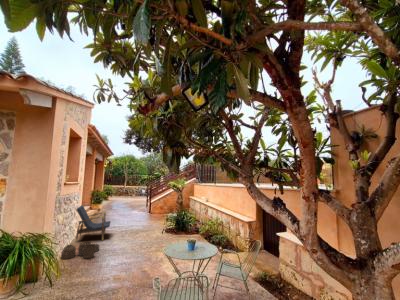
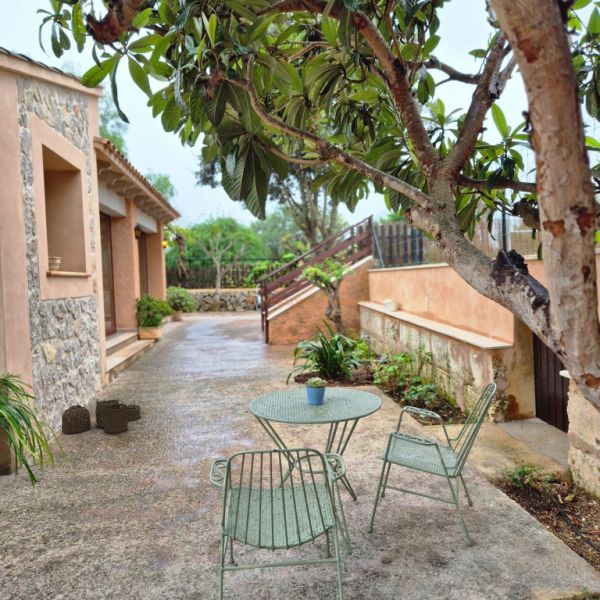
lounge chair: present [76,206,110,242] -> none [89,326,169,401]

